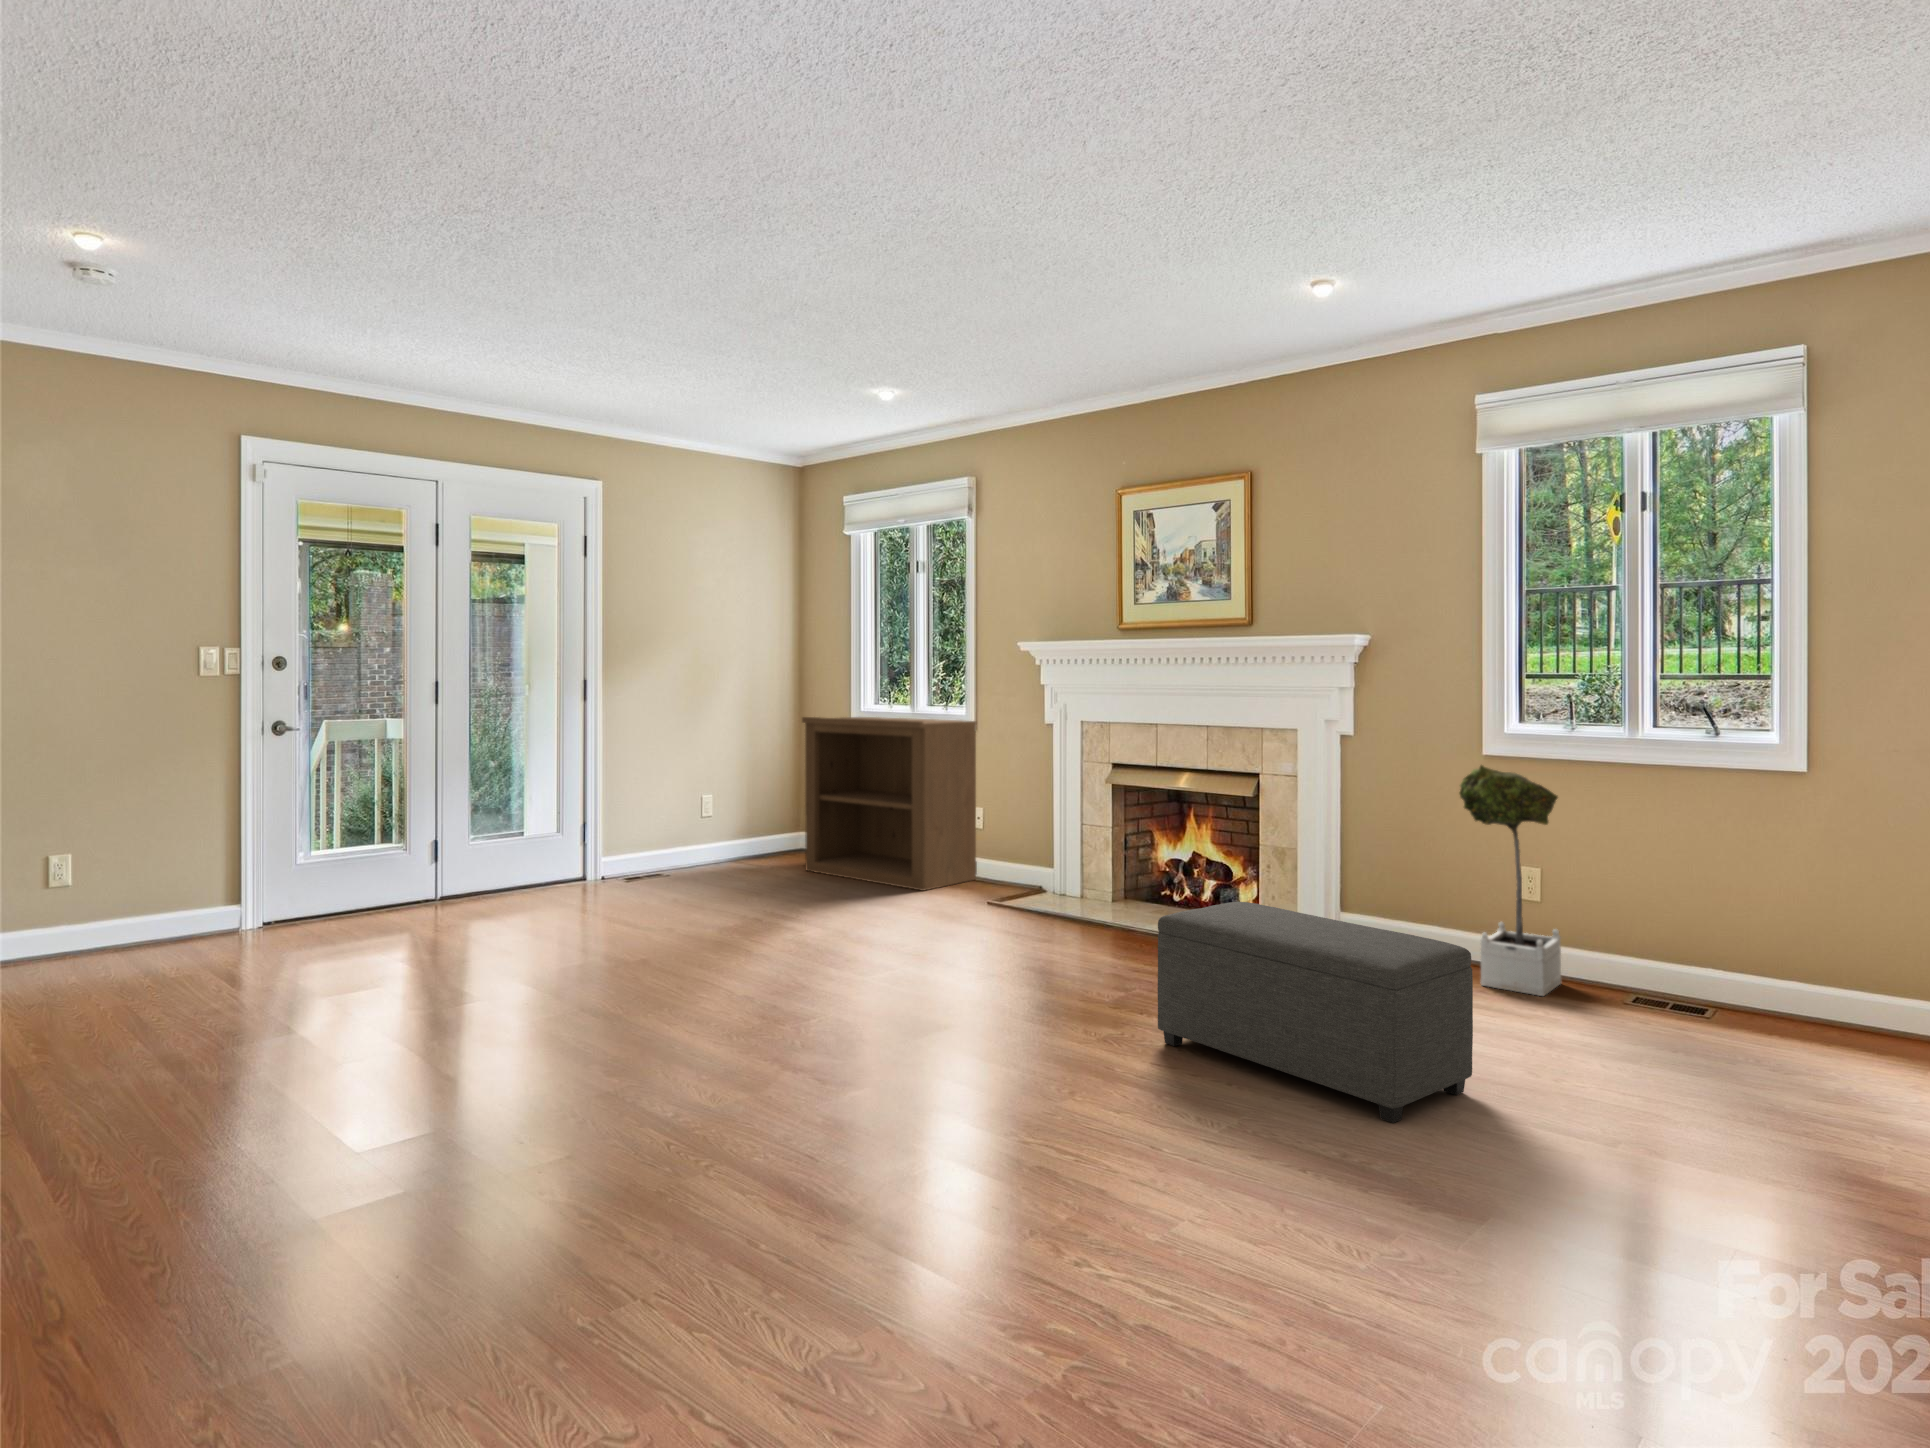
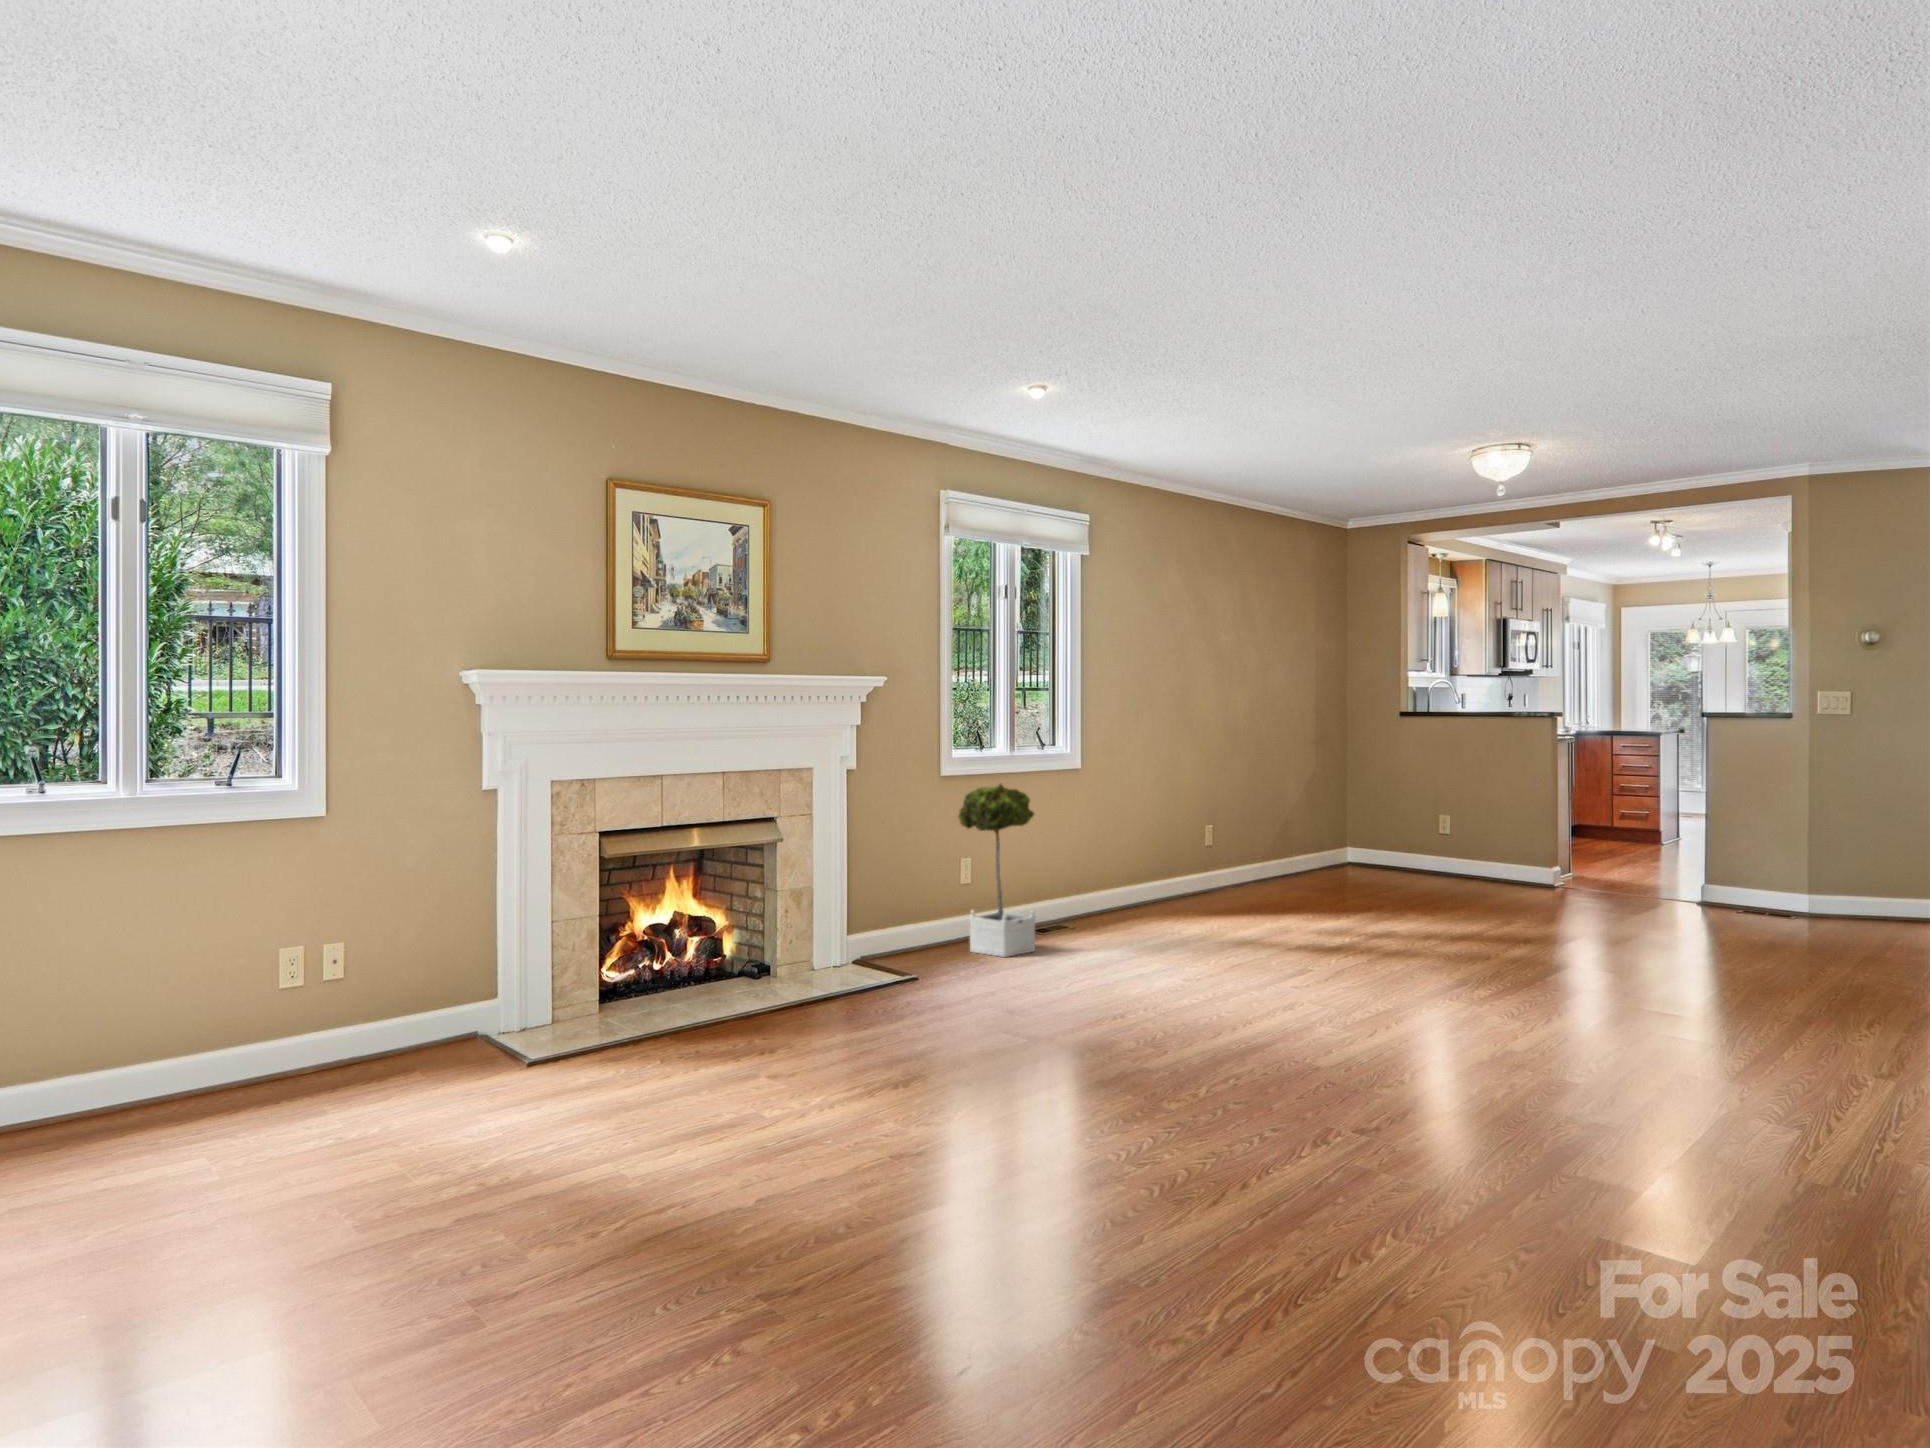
bookshelf: present [802,717,977,891] -> none [67,795,444,1141]
ottoman: present [1158,902,1473,1123] -> none [1107,885,1321,1016]

